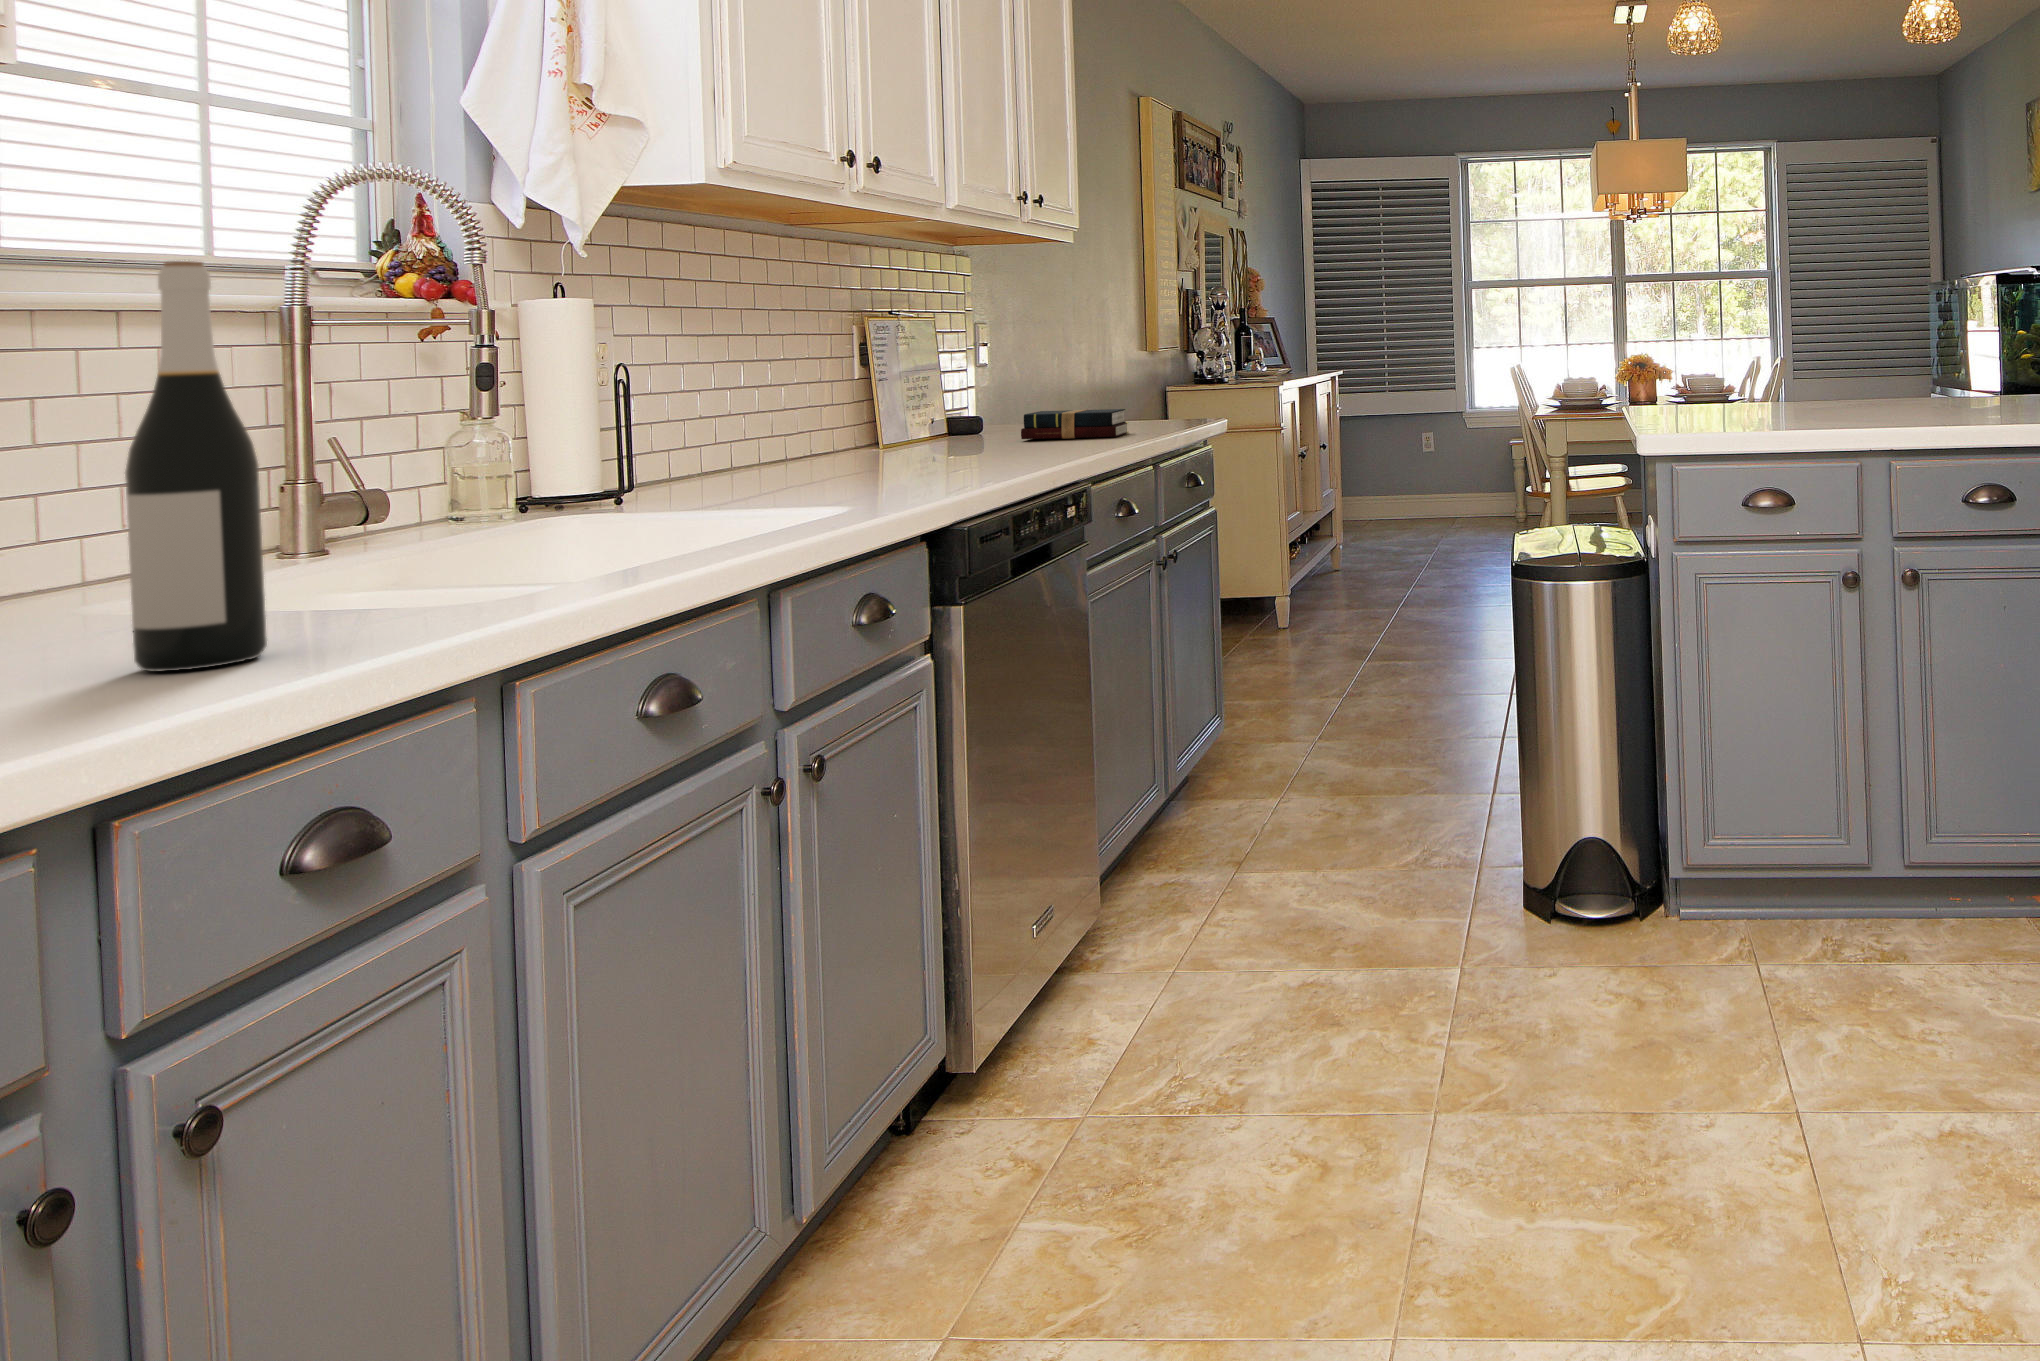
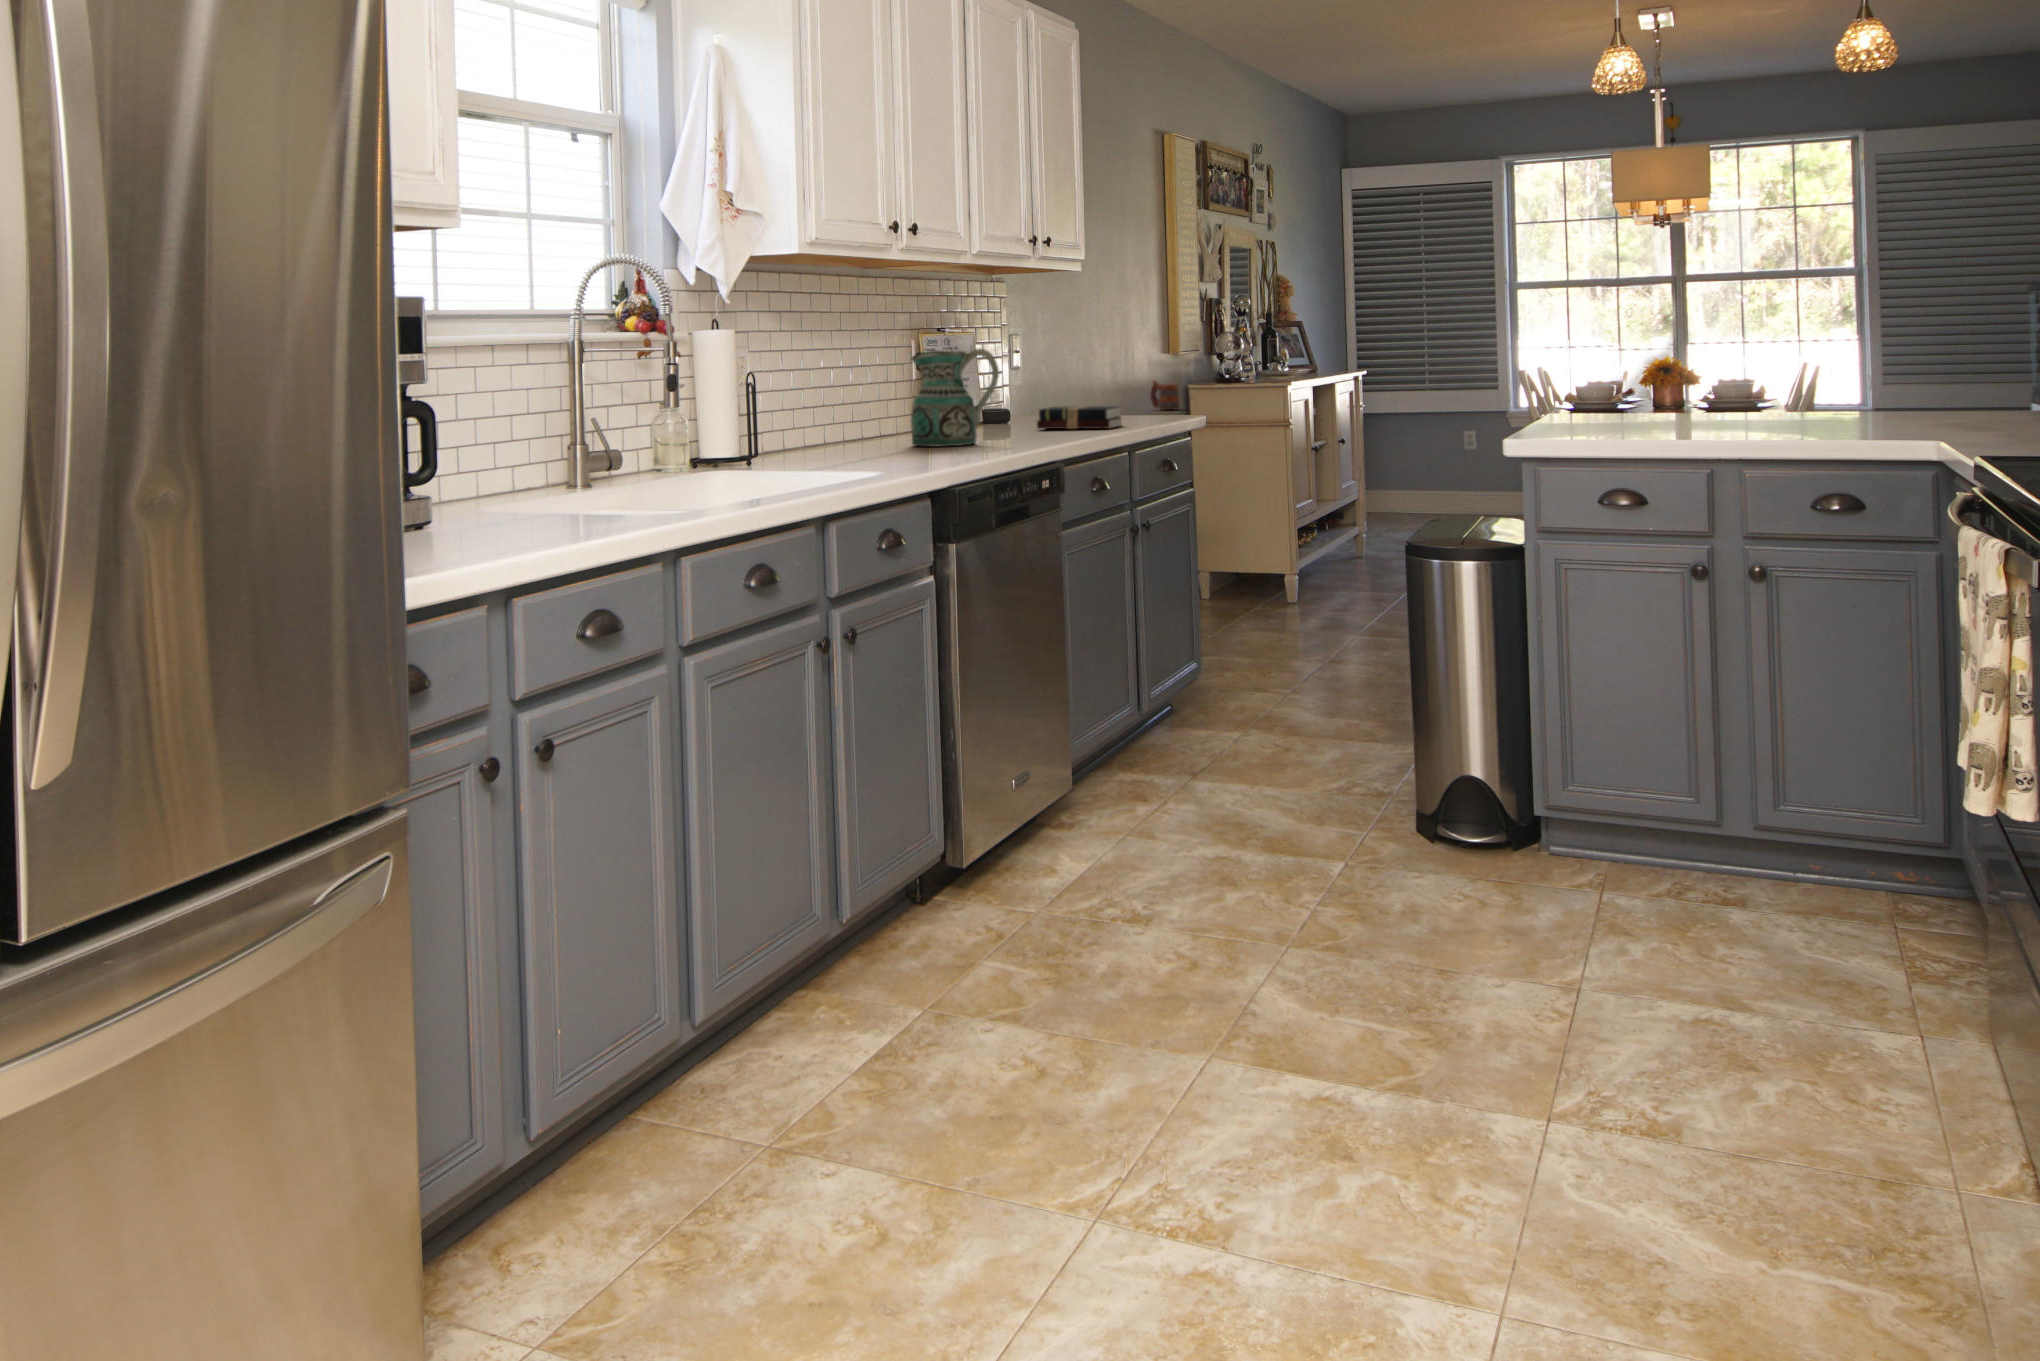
wine bottle: present [125,261,267,672] -> none [517,330,573,535]
ceramic pitcher: none [861,334,986,466] -> present [911,349,999,447]
mug: none [1137,379,1173,414] -> present [1150,380,1180,410]

